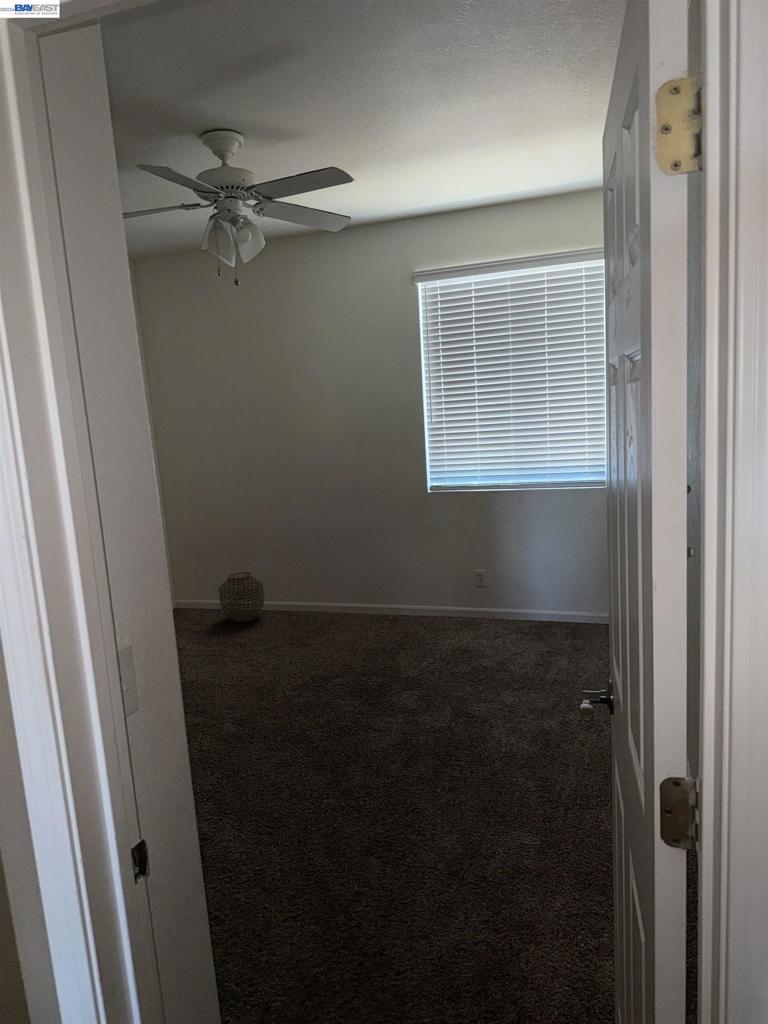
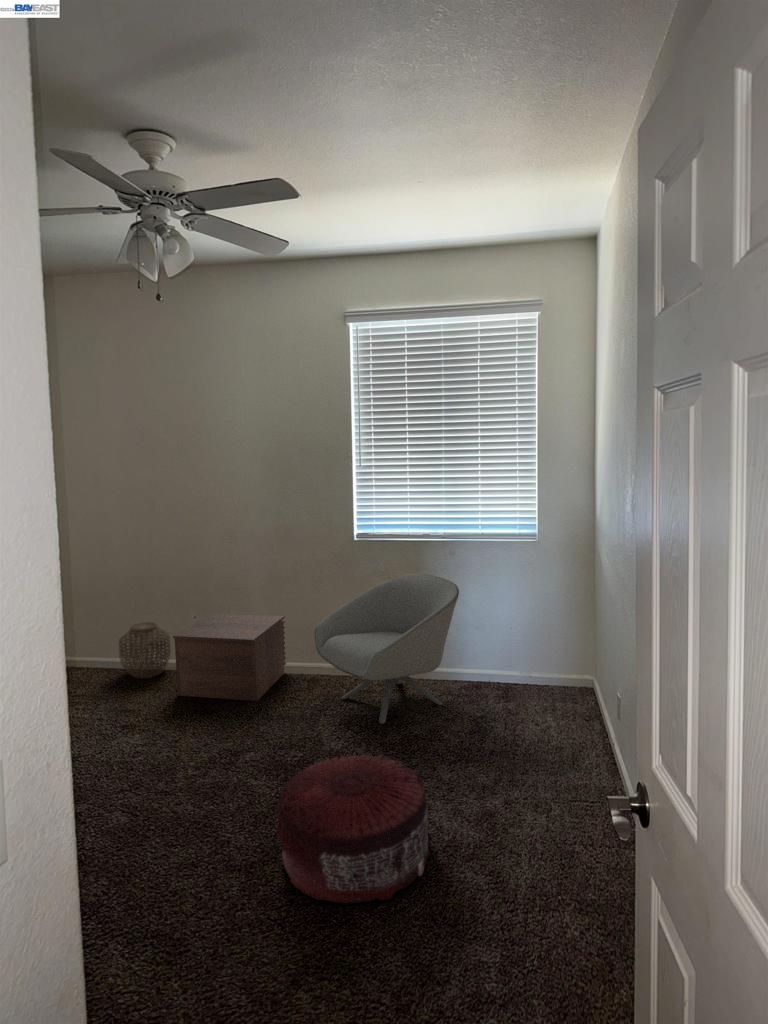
armchair: none [391,523,527,661] -> present [314,574,459,724]
nightstand: none [265,563,368,641] -> present [173,613,286,701]
pouf: none [352,680,491,799] -> present [276,754,432,903]

